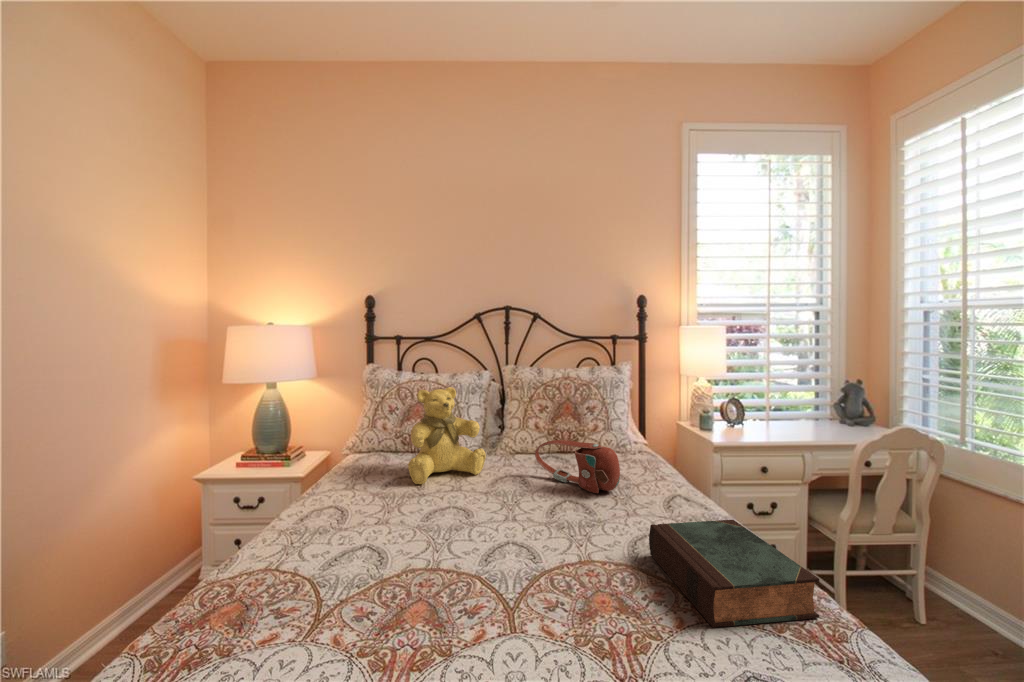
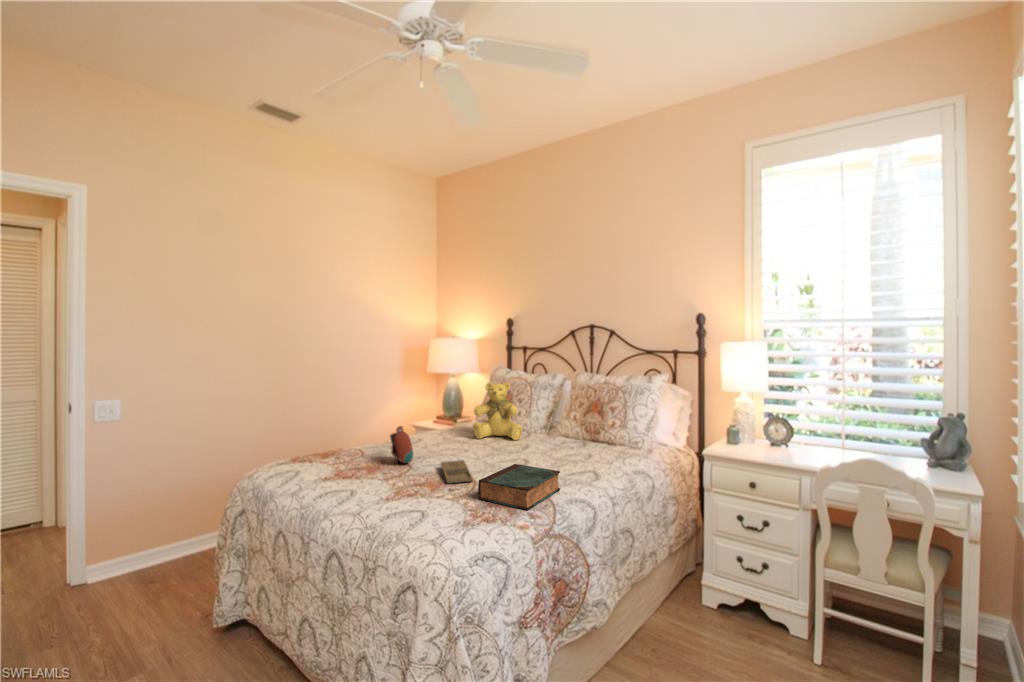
handbag: present [535,440,620,493] -> present [390,426,413,463]
tray: none [487,538,607,609] -> present [441,460,473,484]

